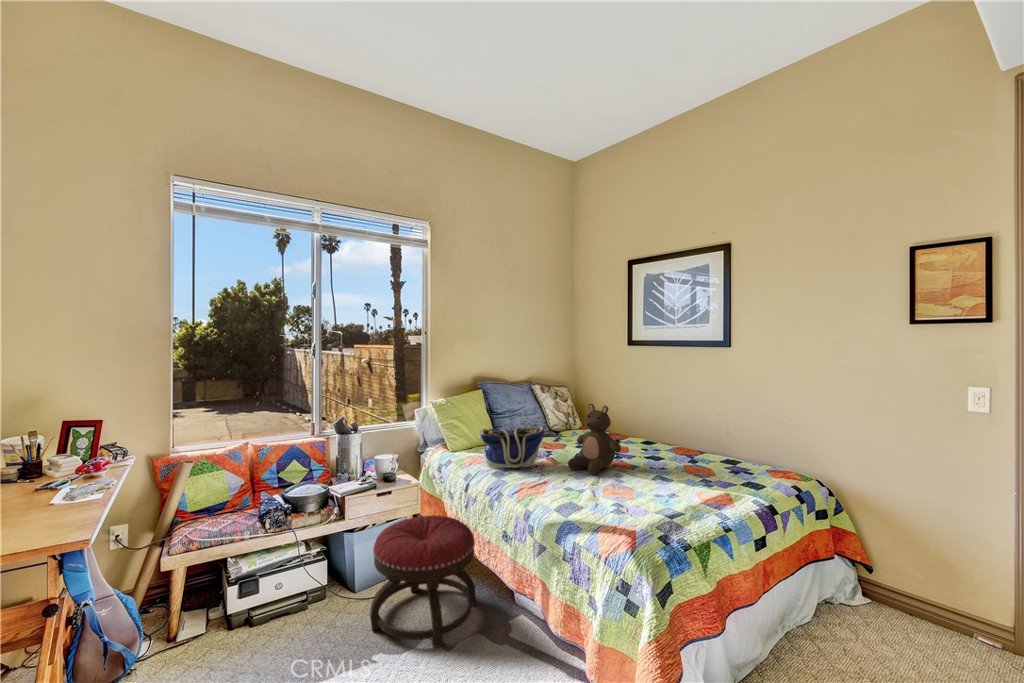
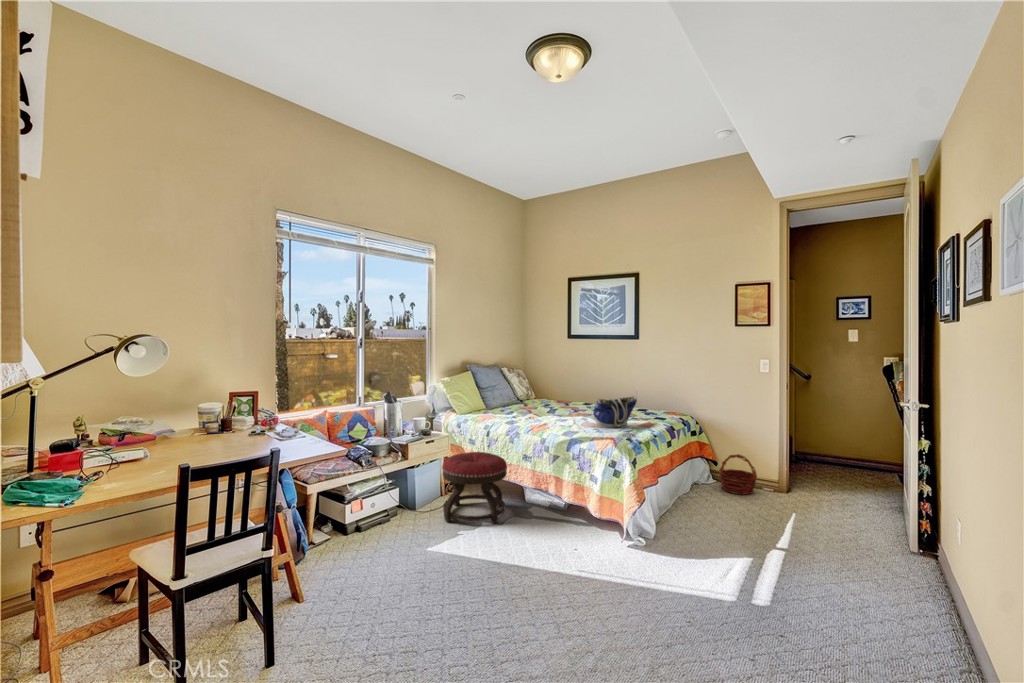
stuffed bear: present [568,404,621,475] -> none [551,376,584,420]
tote bag: present [479,427,544,468] -> present [591,396,637,427]
basket: none [875,563,962,651] -> present [719,454,757,494]

